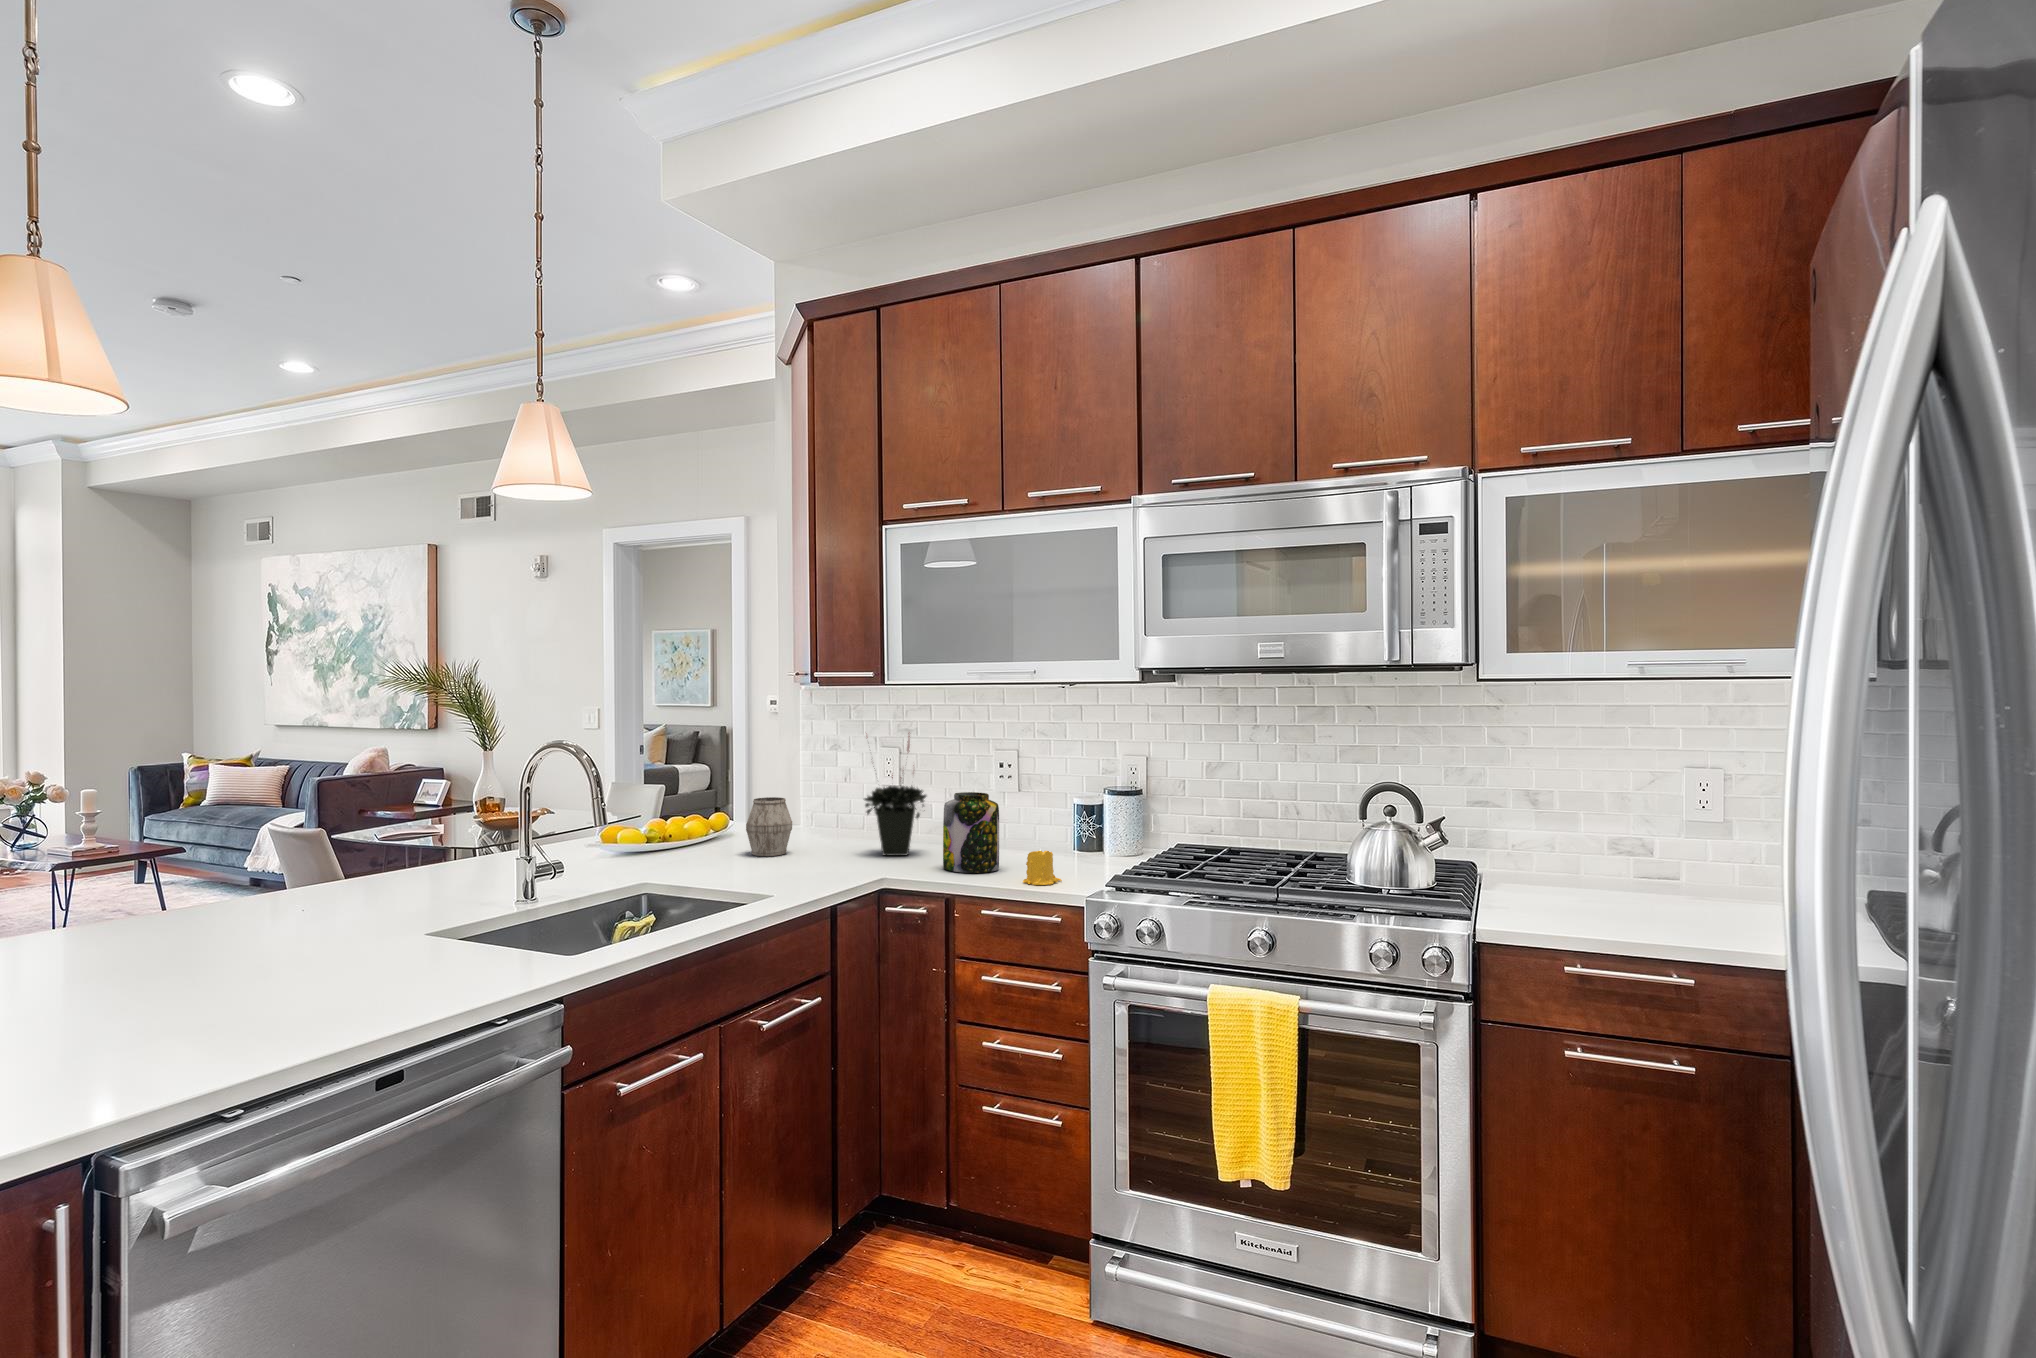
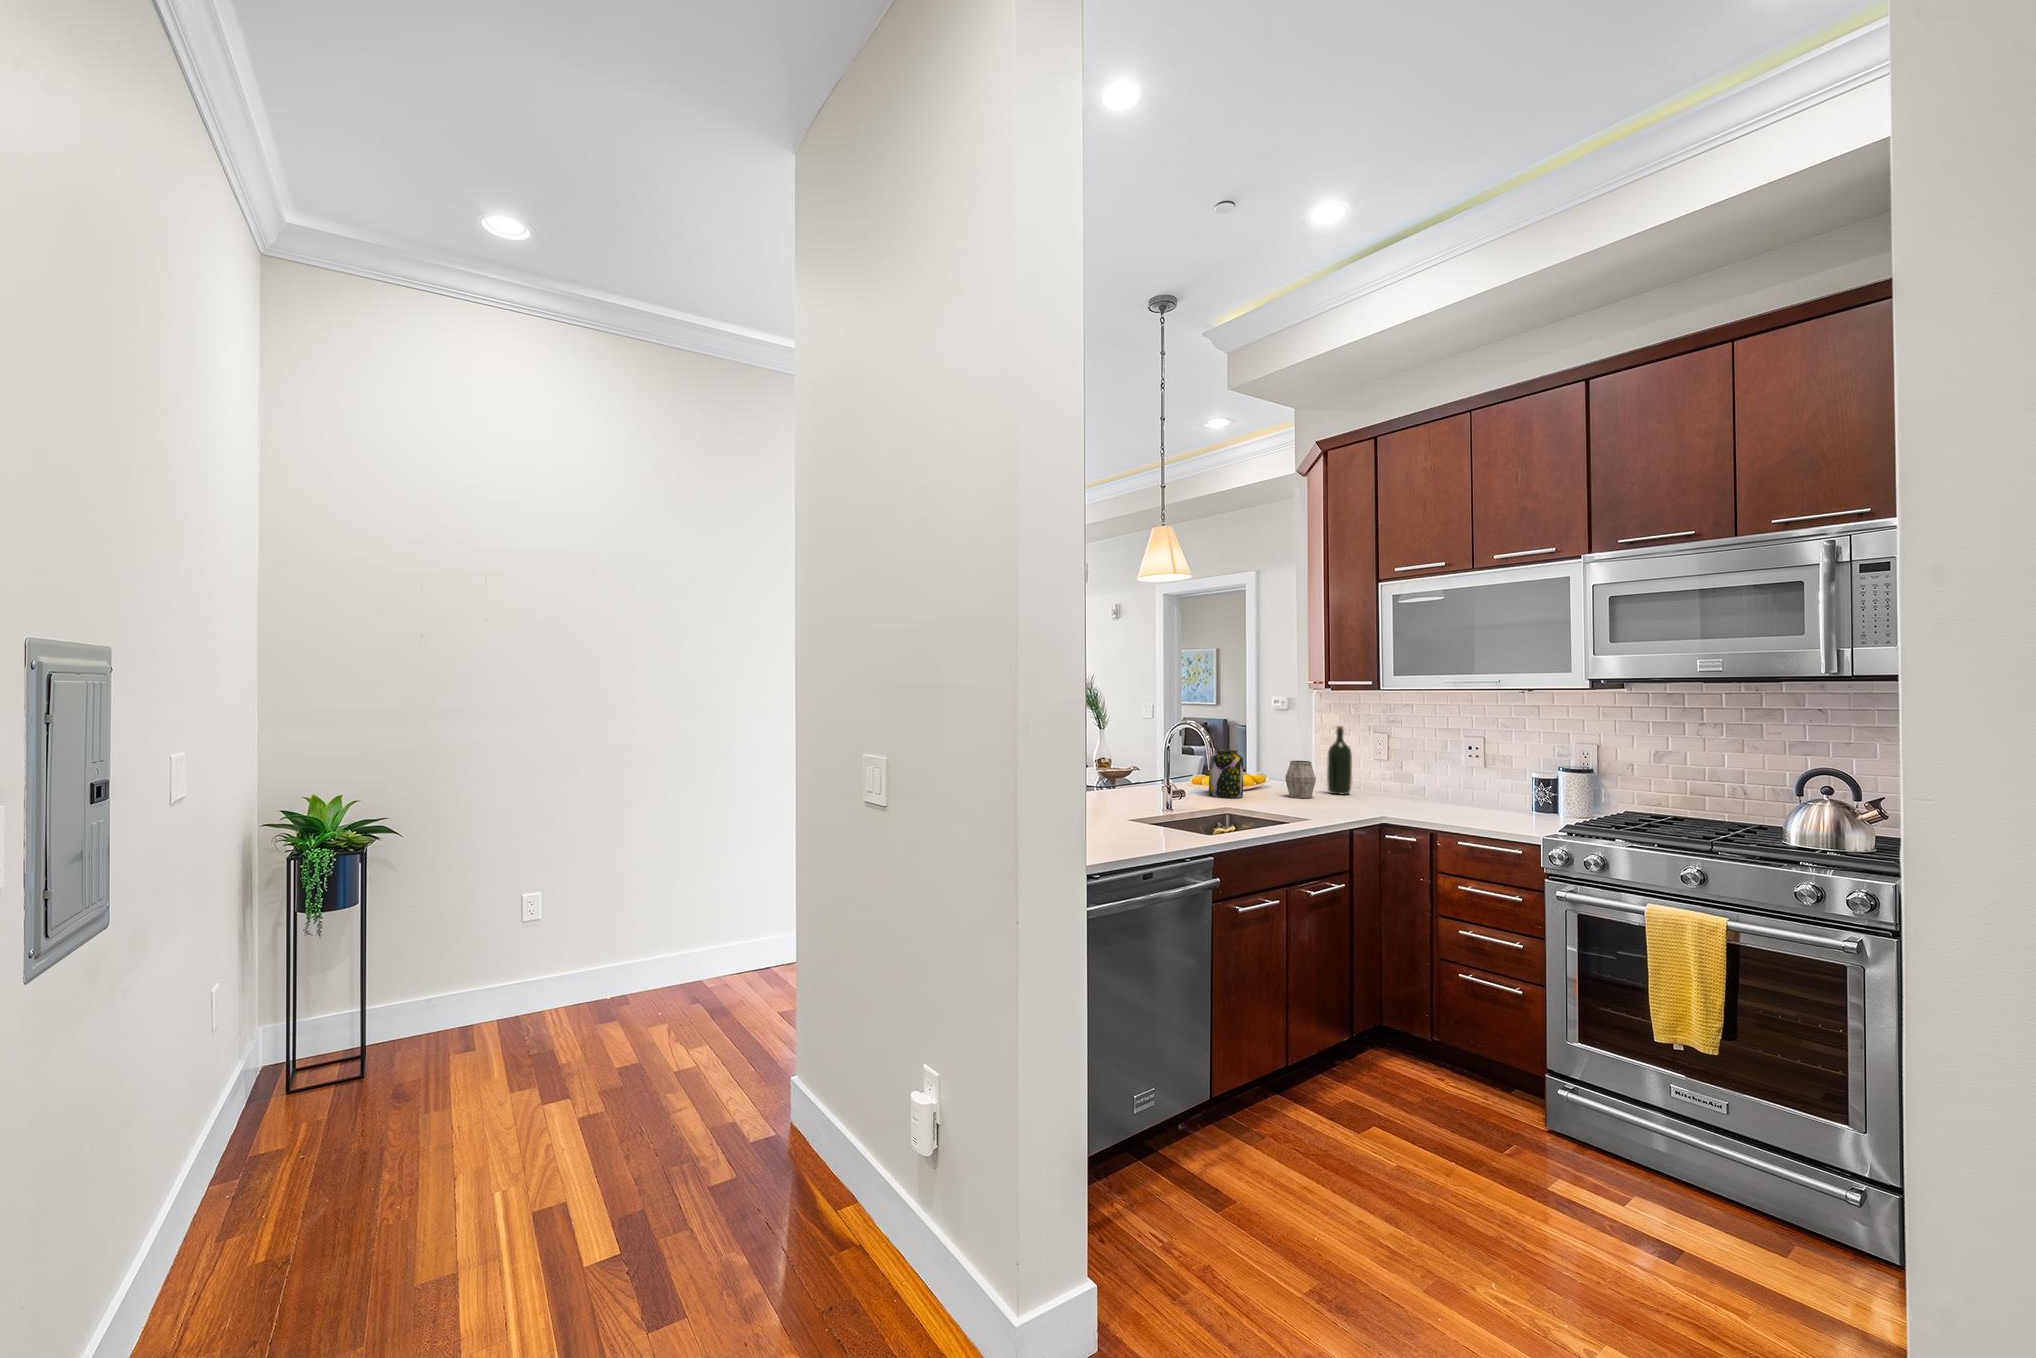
potted plant: present [864,733,926,856] -> none [1366,719,1414,805]
wine bottle: none [814,741,849,843] -> present [1327,726,1352,795]
jar: present [943,792,999,873] -> present [1209,750,1243,798]
candle: present [1023,849,1062,885] -> none [1492,802,1523,828]

